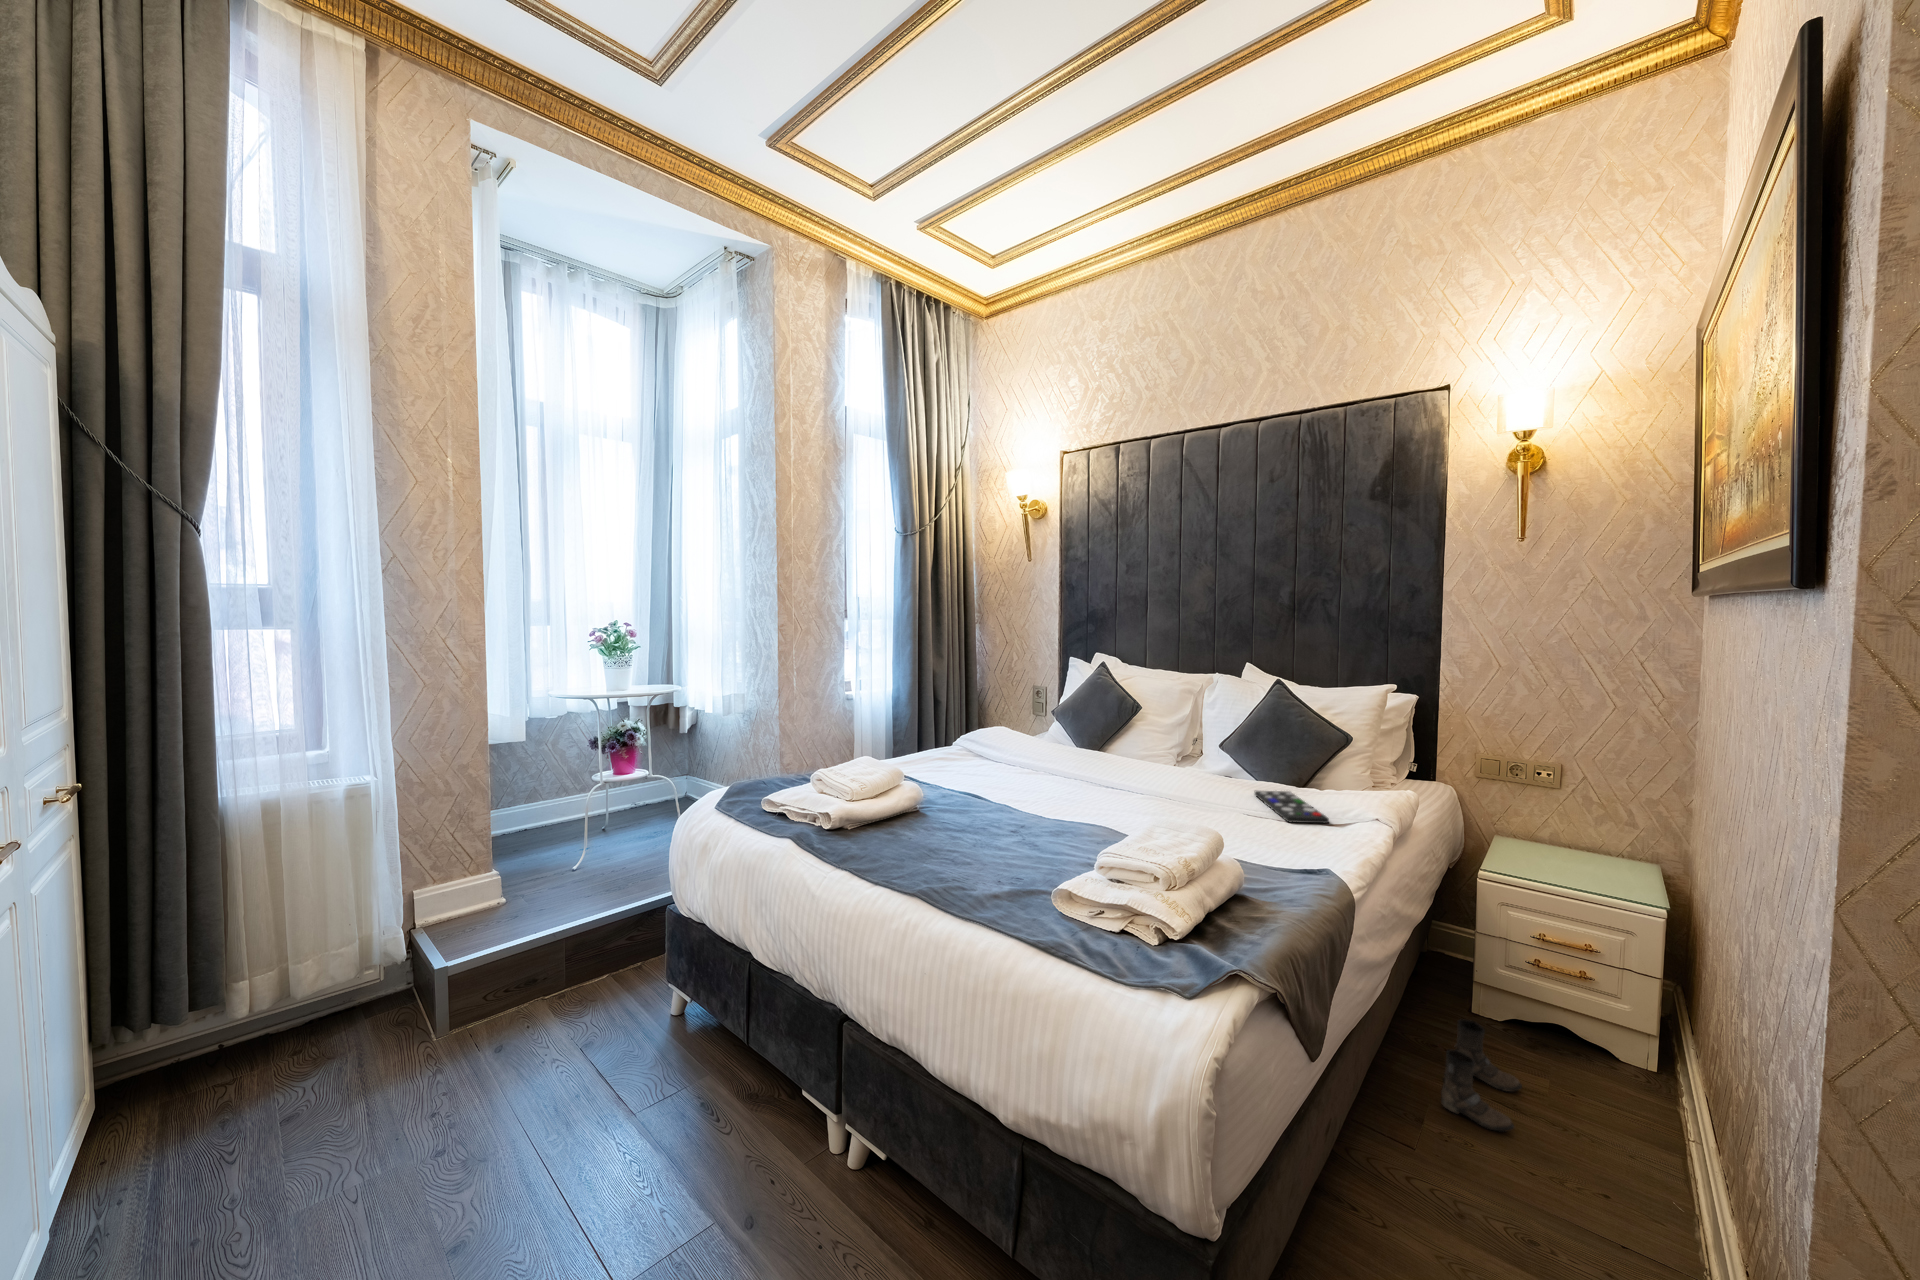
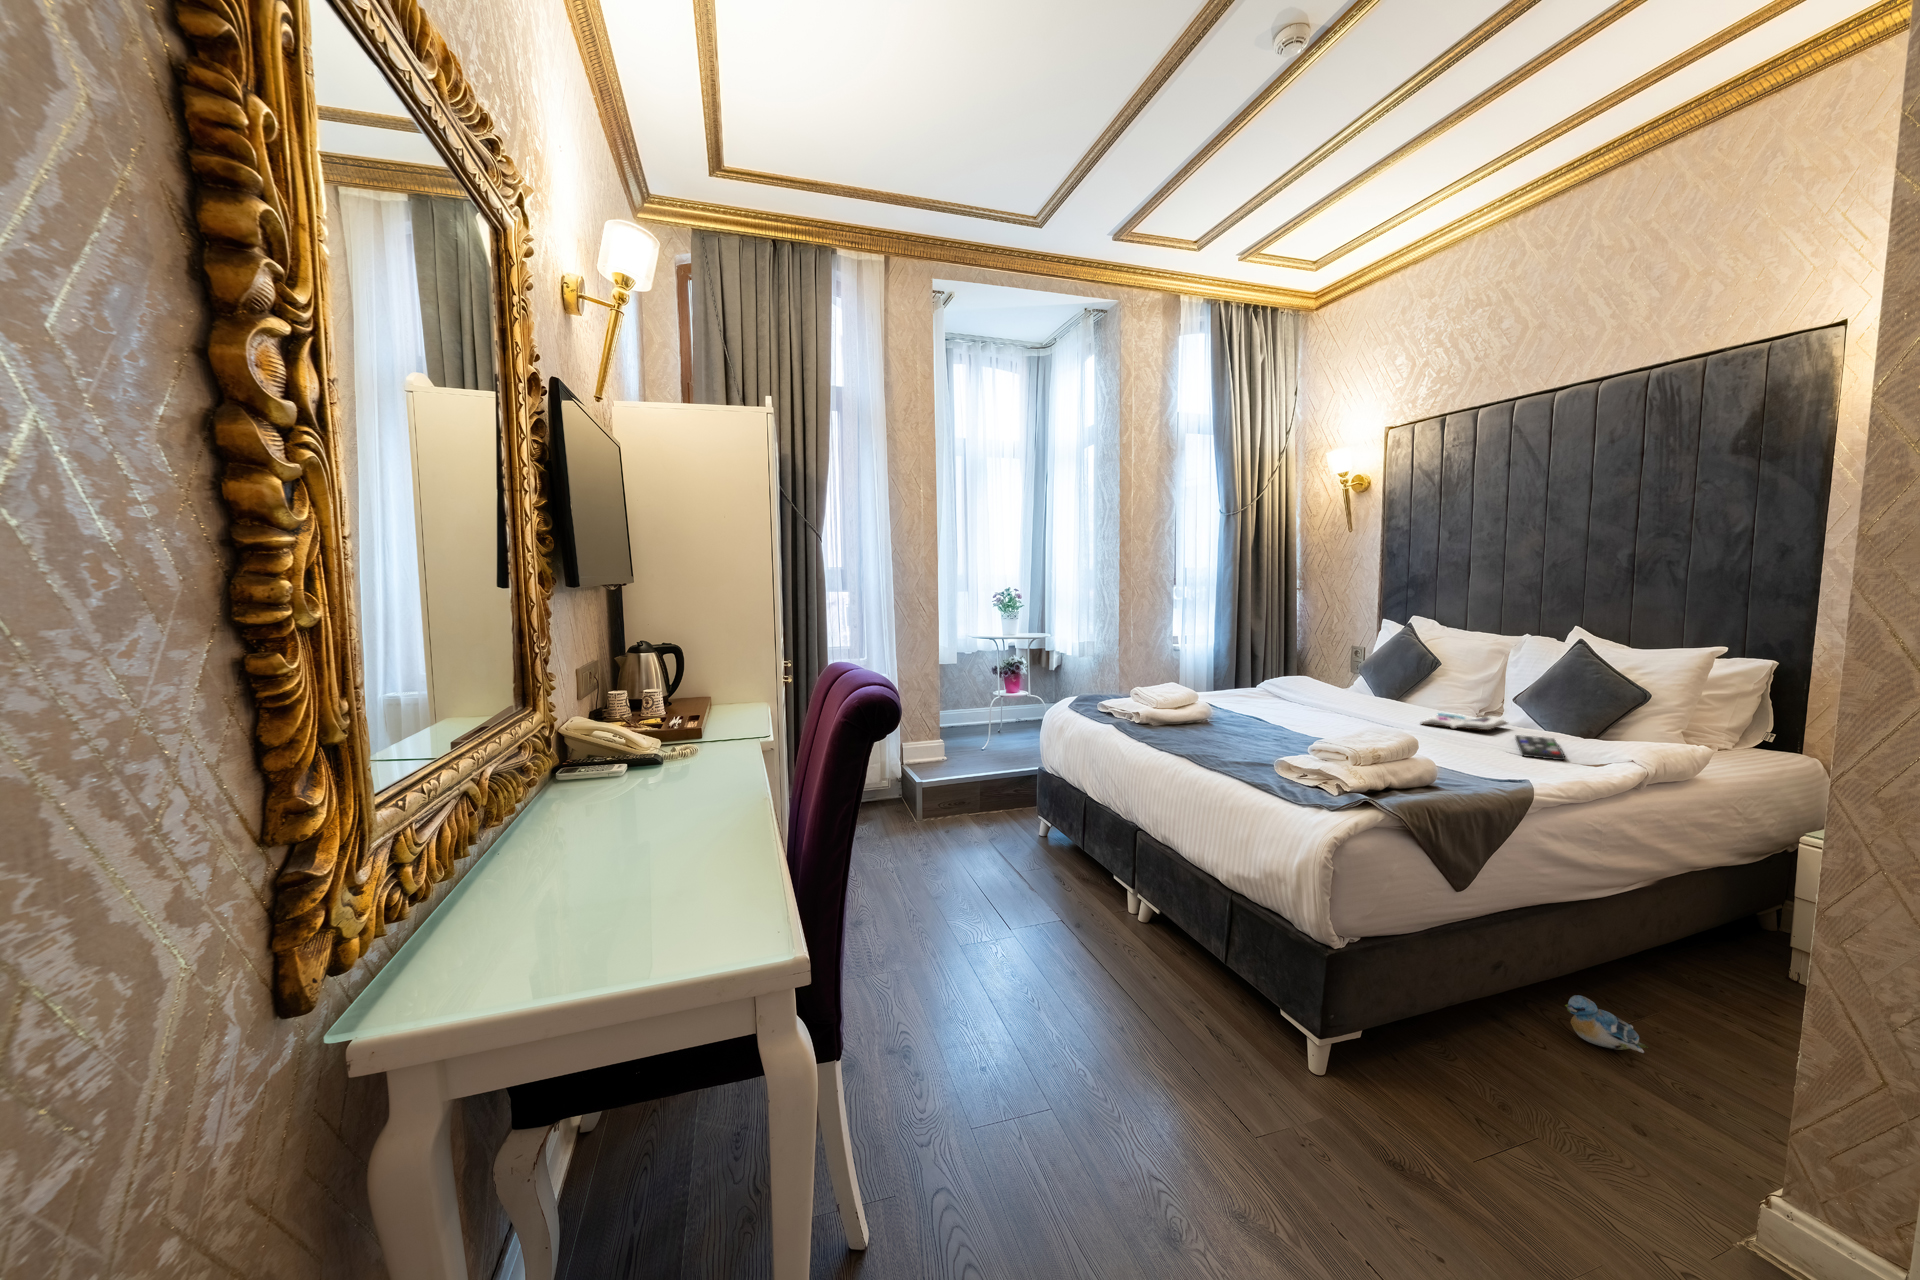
book: none [1153,766,1232,788] -> present [1421,713,1507,730]
boots: present [1441,1020,1522,1131] -> none [1642,941,1749,1021]
plush toy: none [1427,1158,1522,1226] -> present [1565,995,1648,1053]

